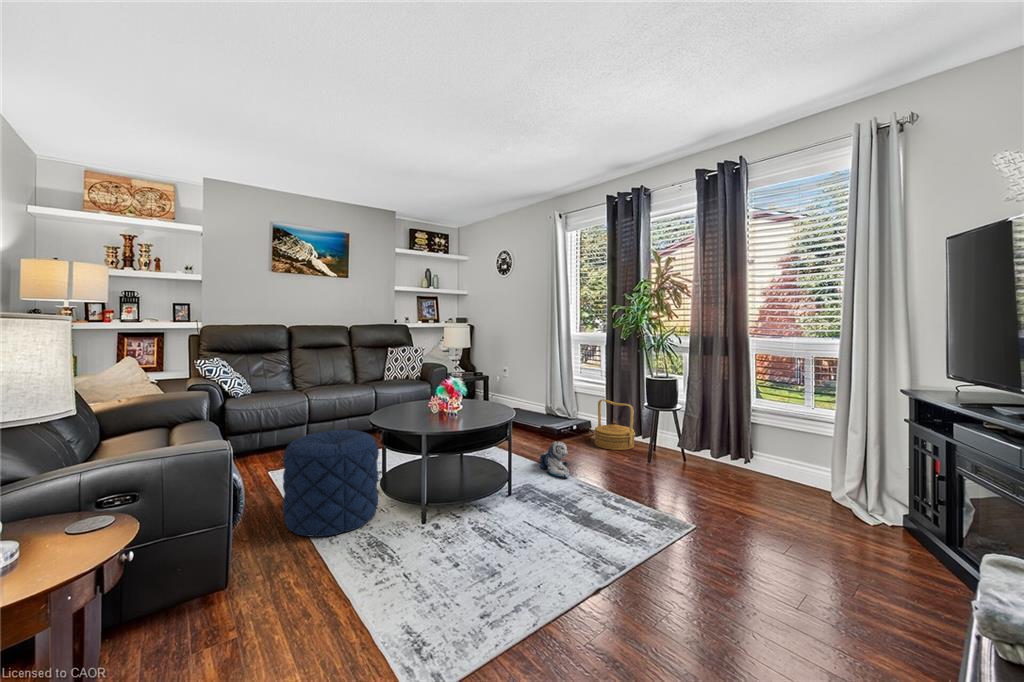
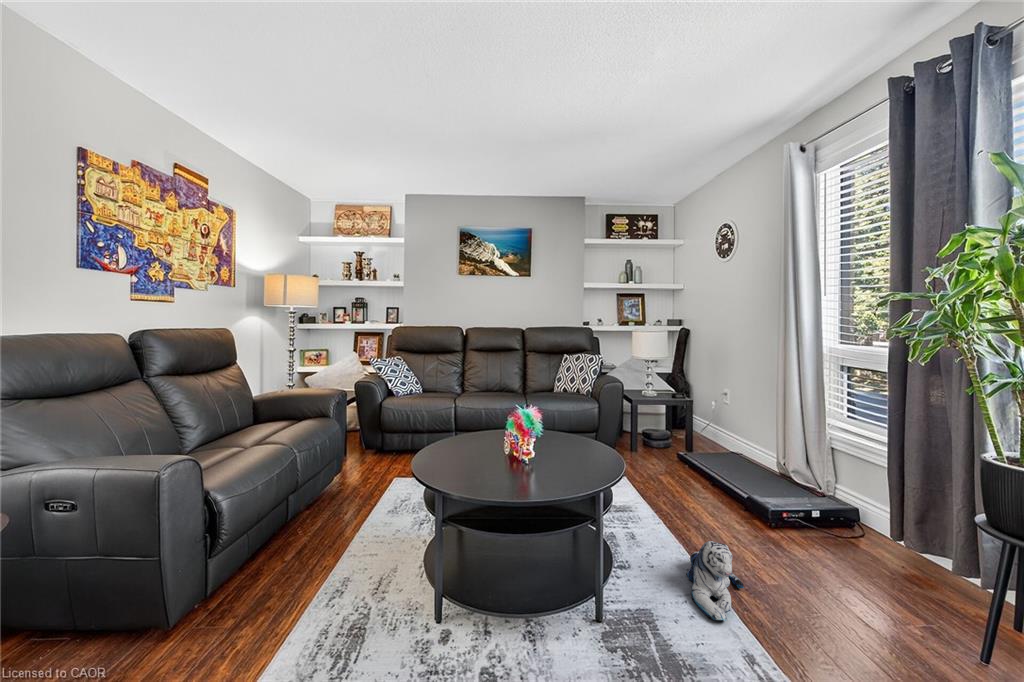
woven basket: present [594,399,635,450] -> none [837,469,945,589]
pouf: present [283,430,379,537] -> none [290,458,408,602]

